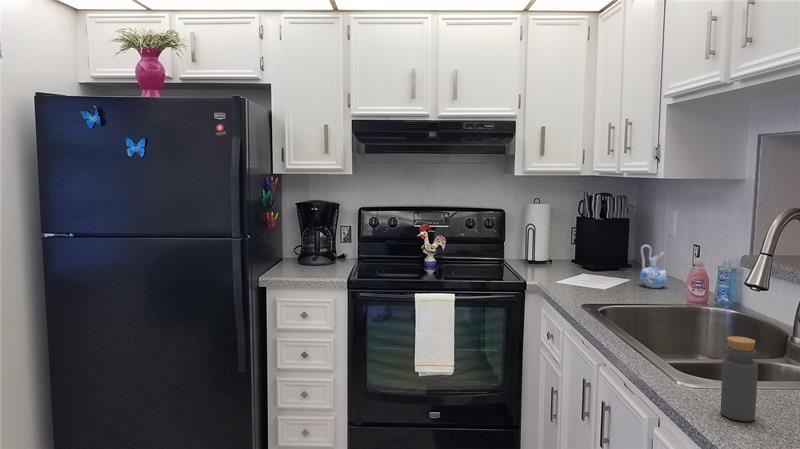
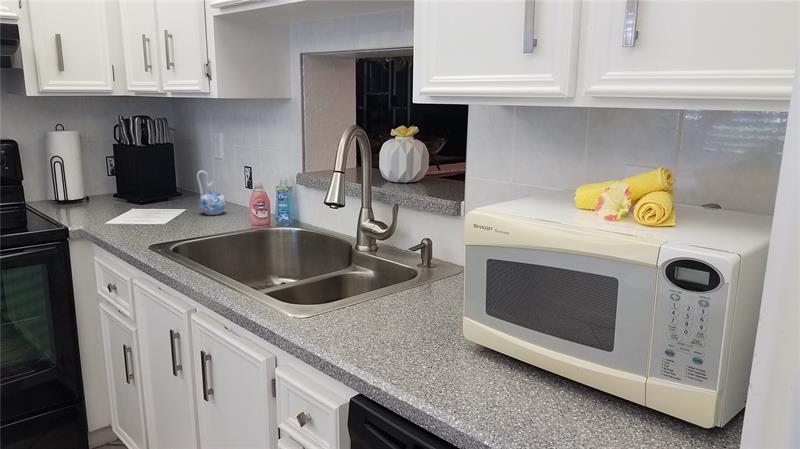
bottle: present [721,336,758,421] -> none [337,261,367,340]

